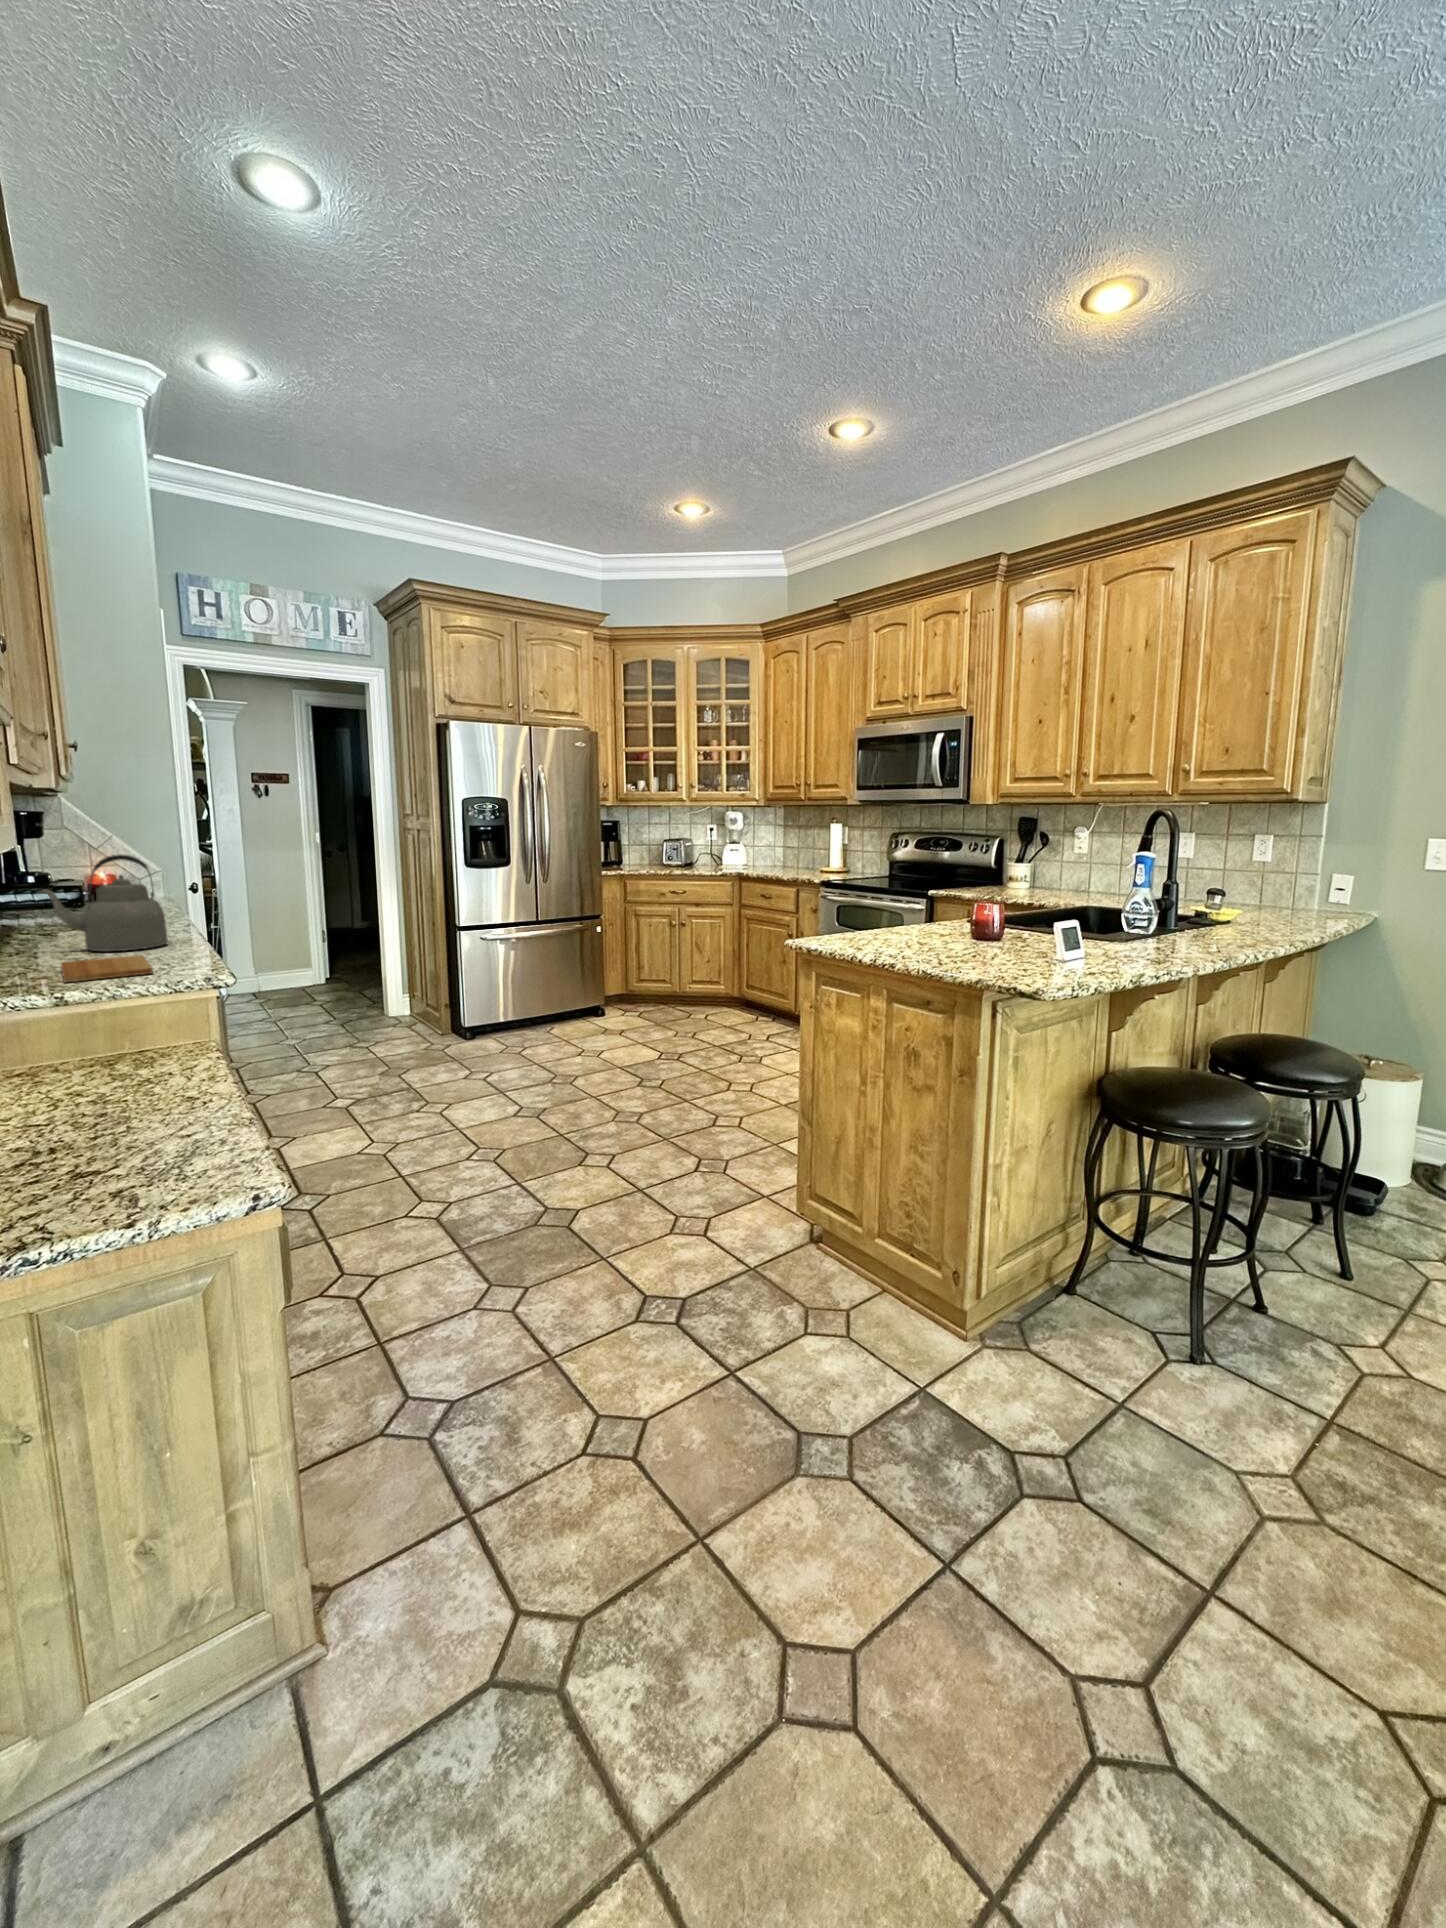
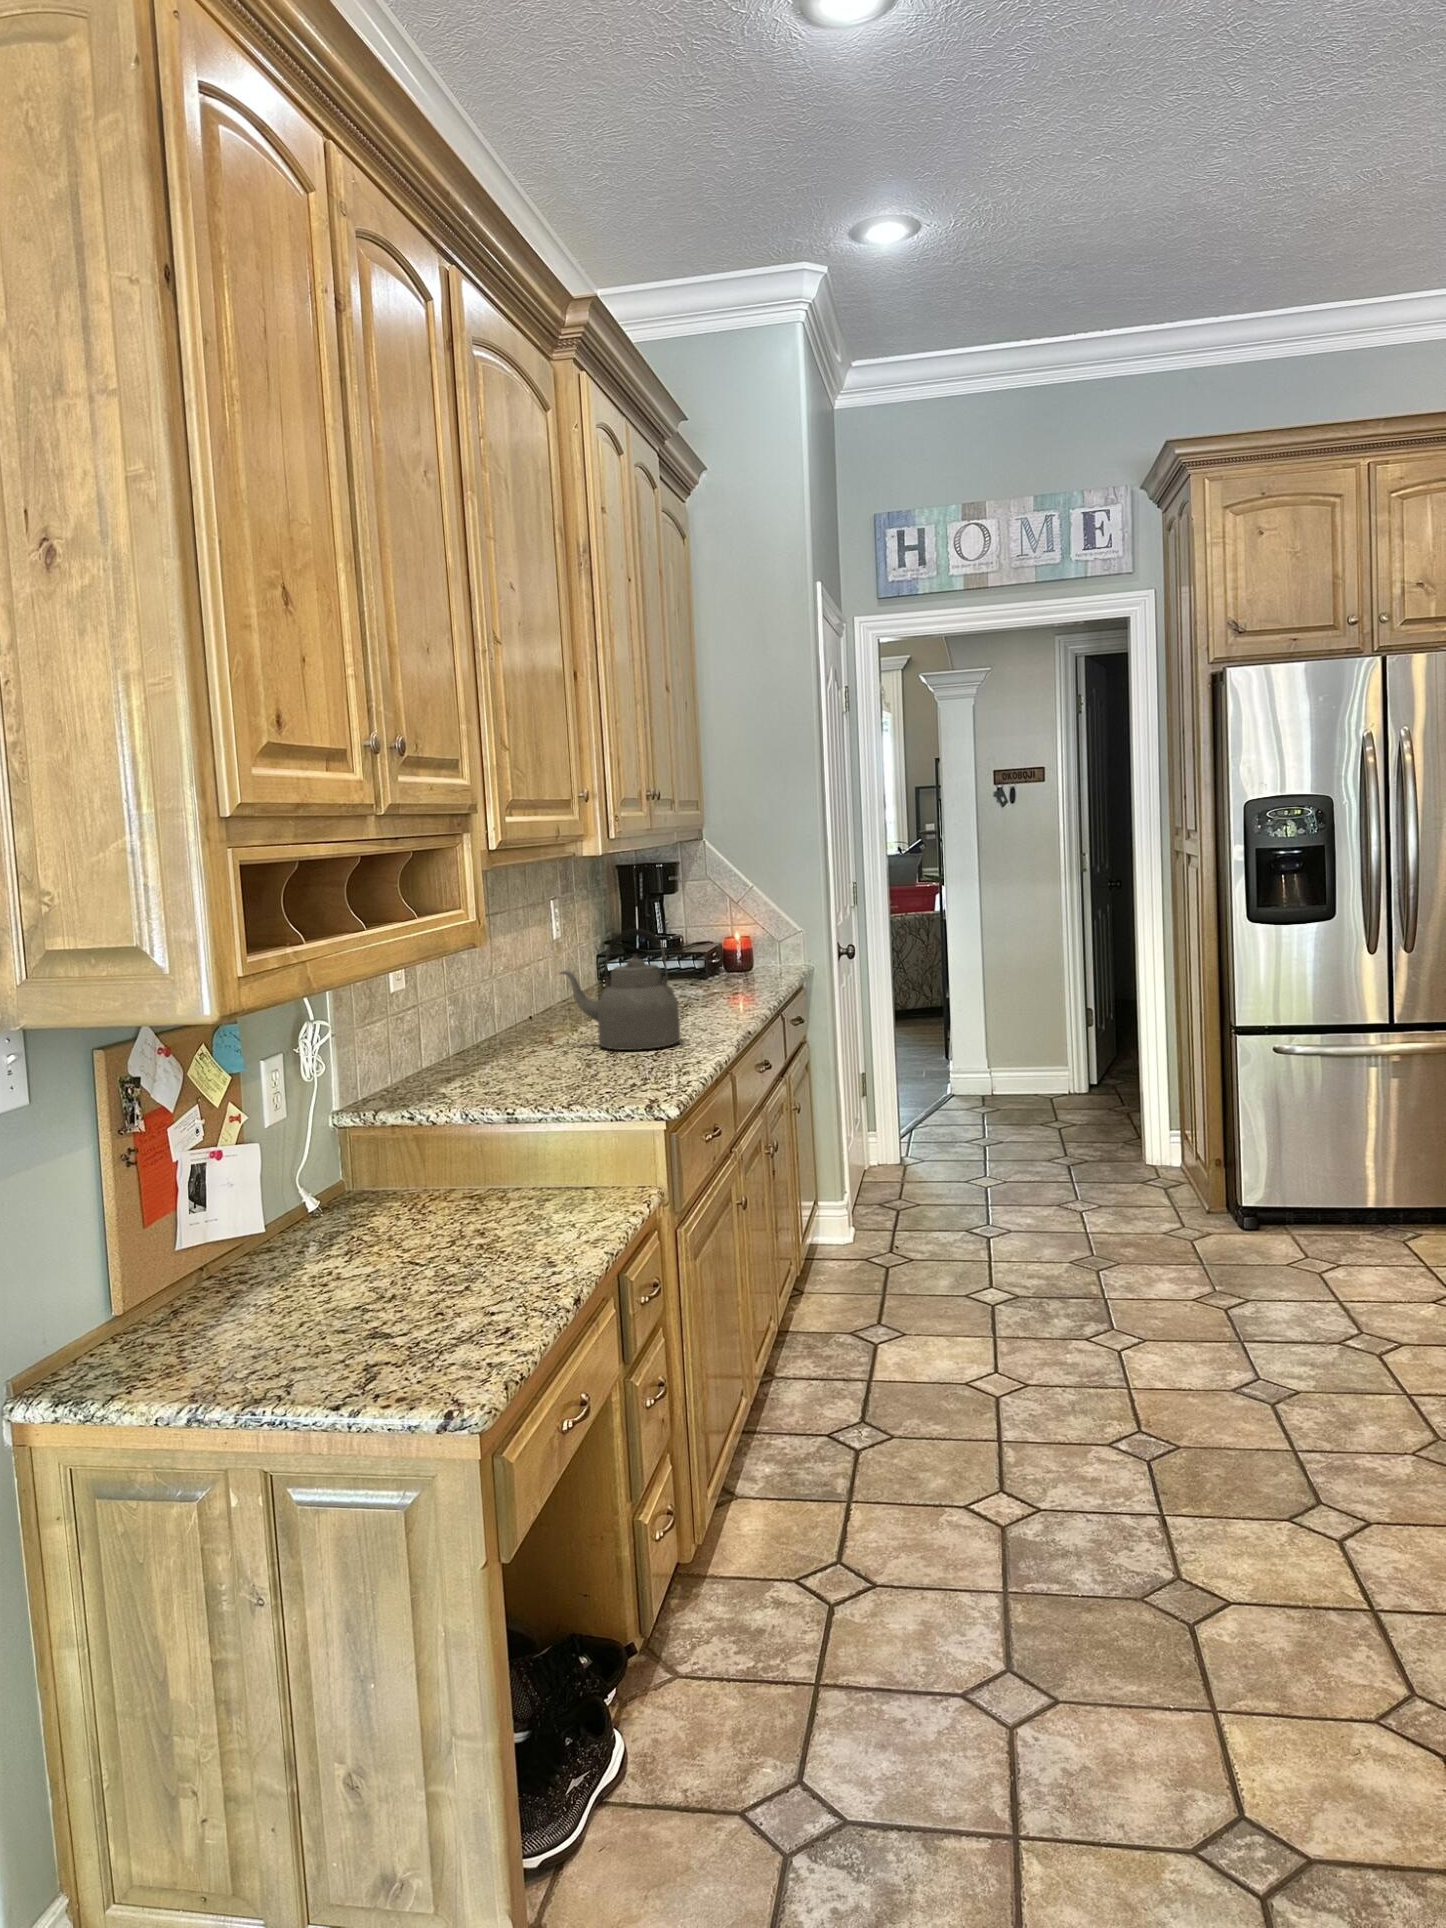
cutting board: present [61,955,153,982] -> none [514,1060,620,1090]

